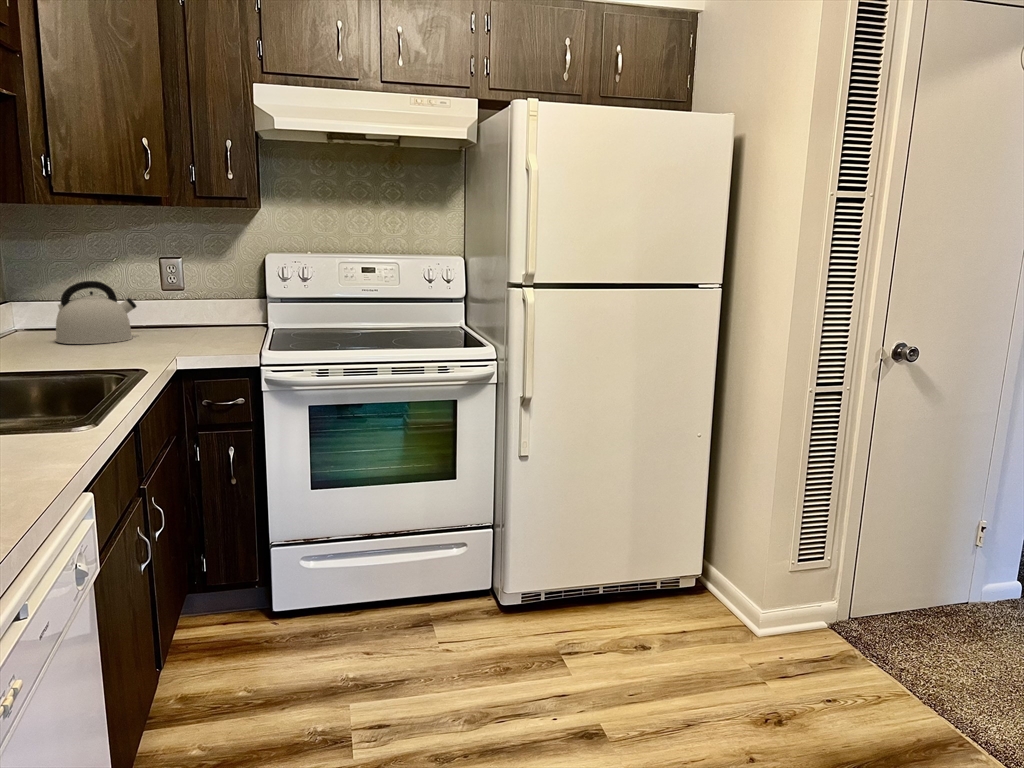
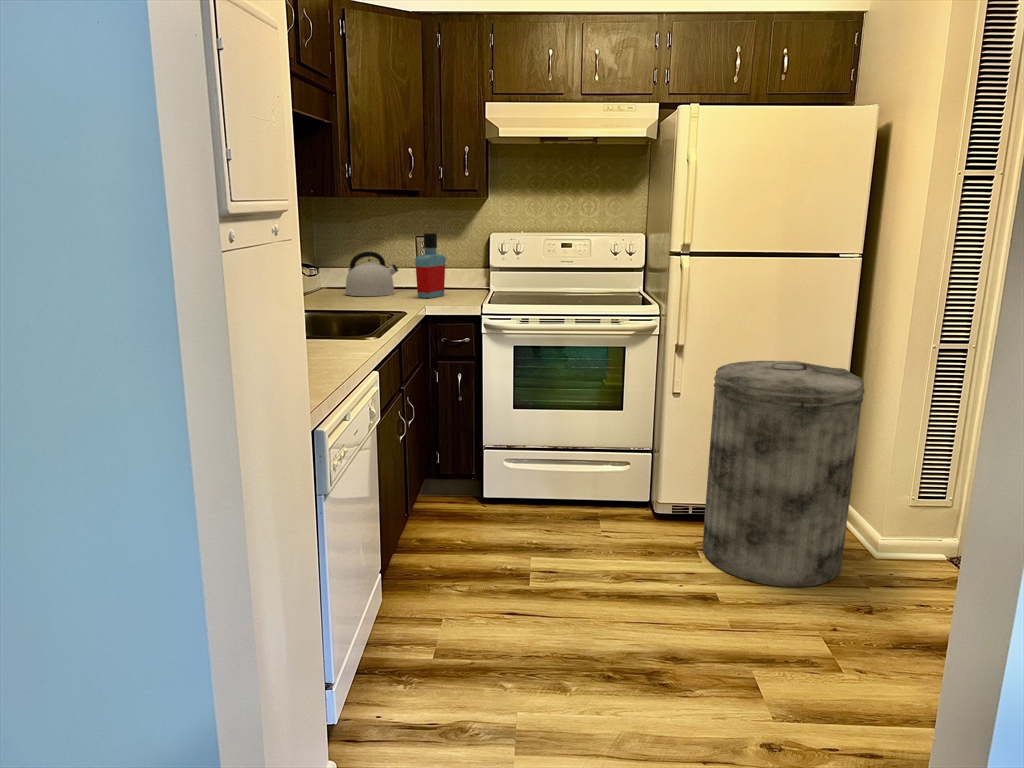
bottle: none [160,256,206,345] -> present [415,233,446,298]
trash can: none [566,412,751,699] -> present [703,361,865,587]

